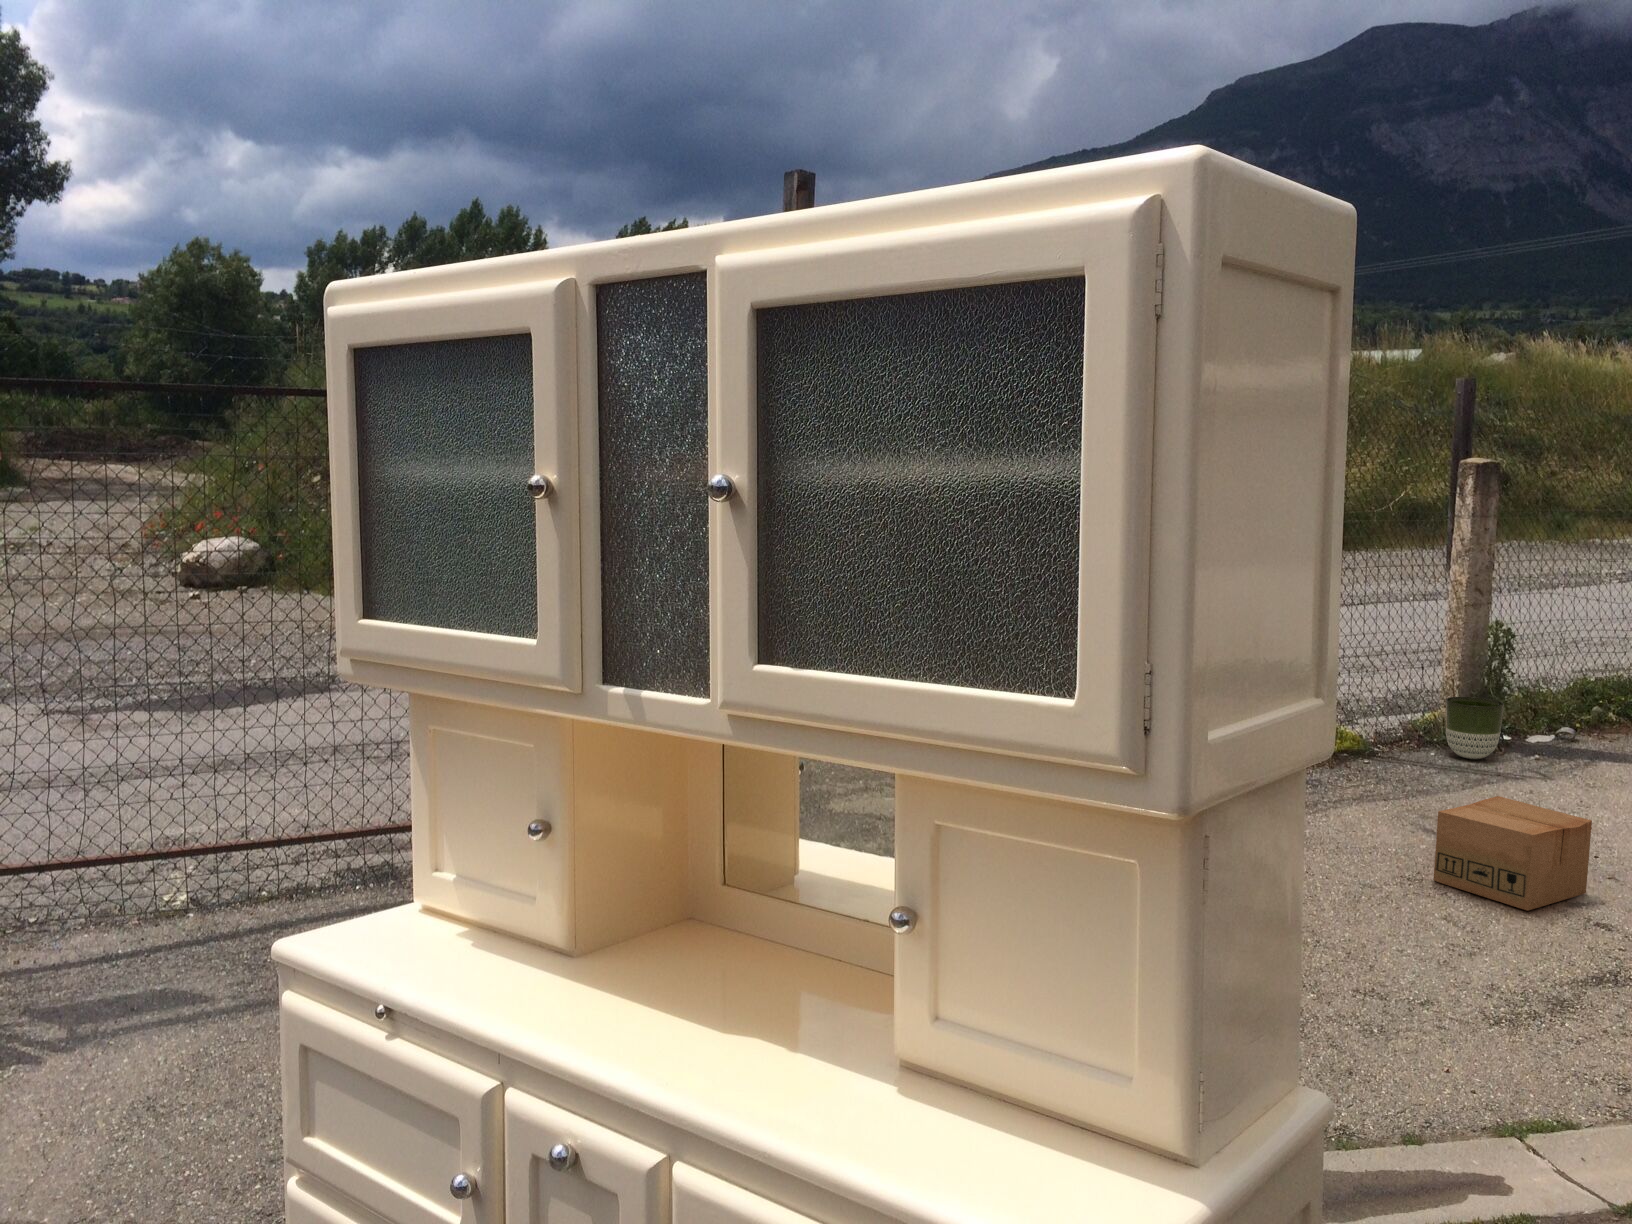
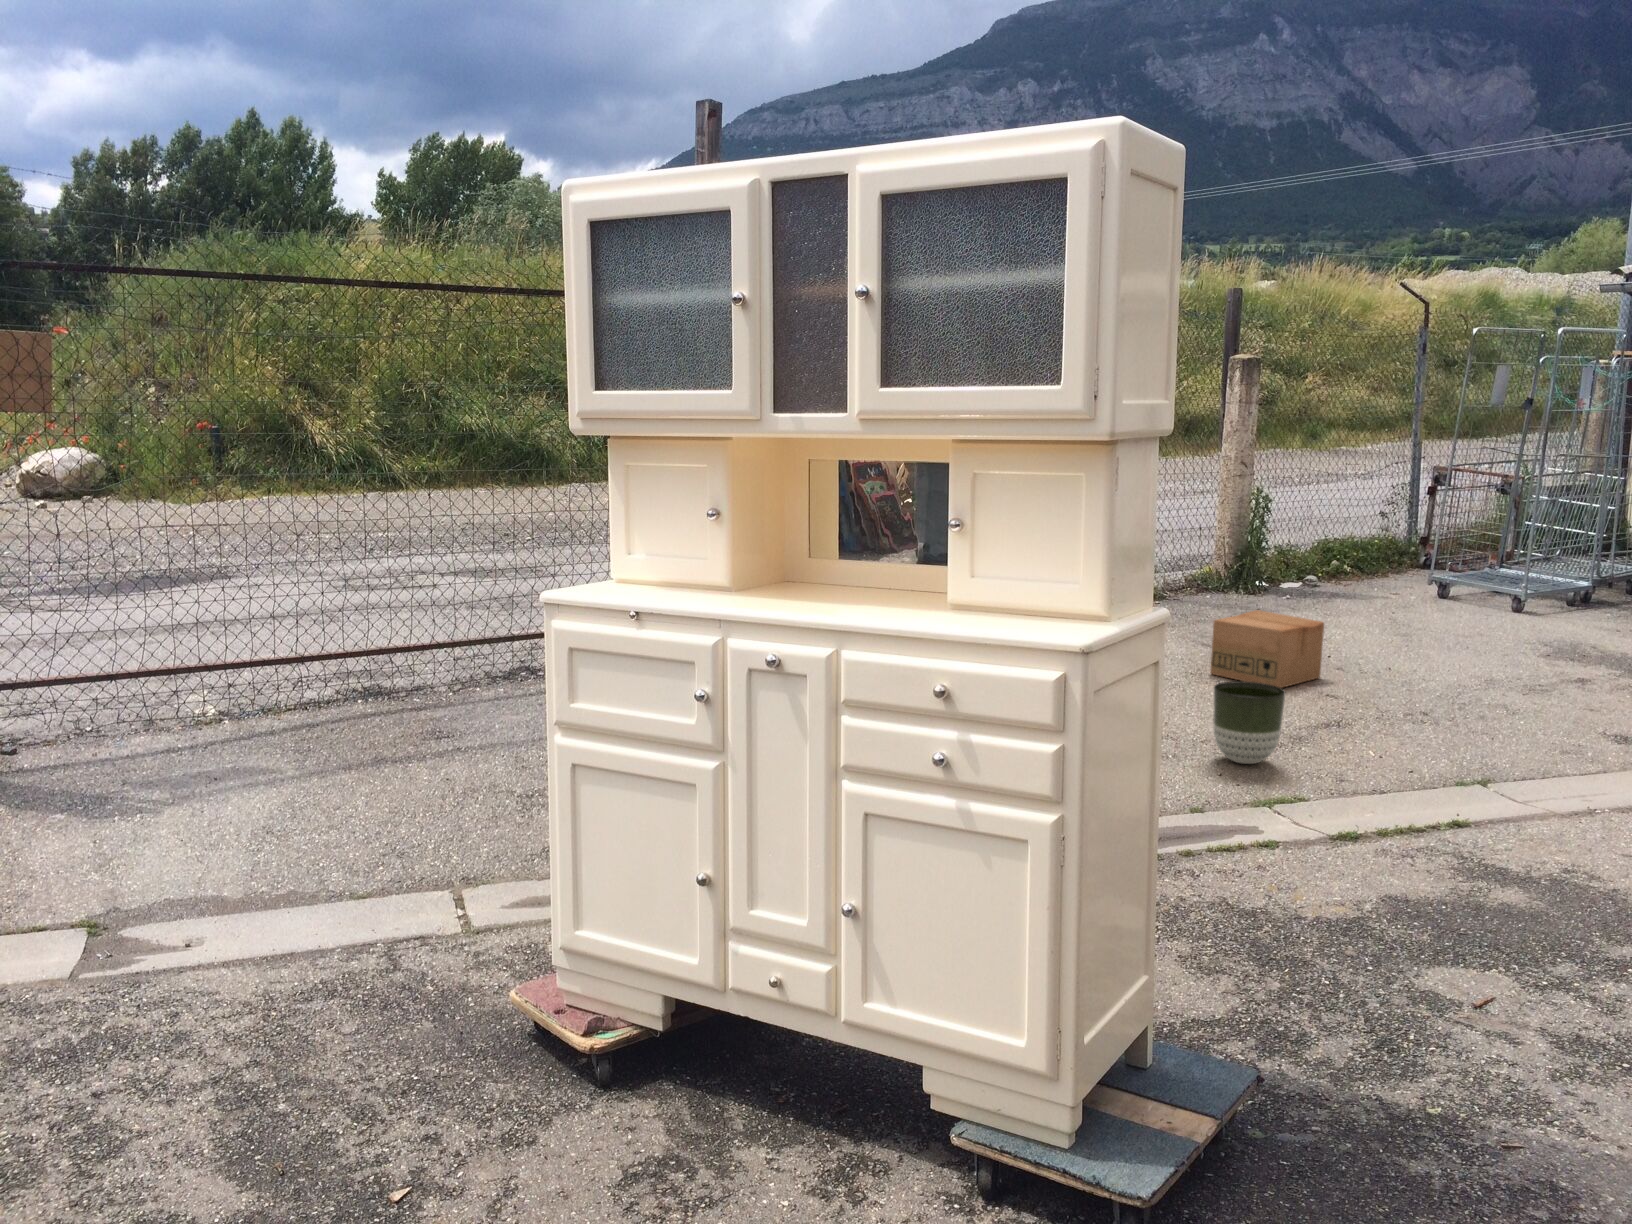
planter: present [1446,697,1504,759] -> present [1213,681,1285,764]

